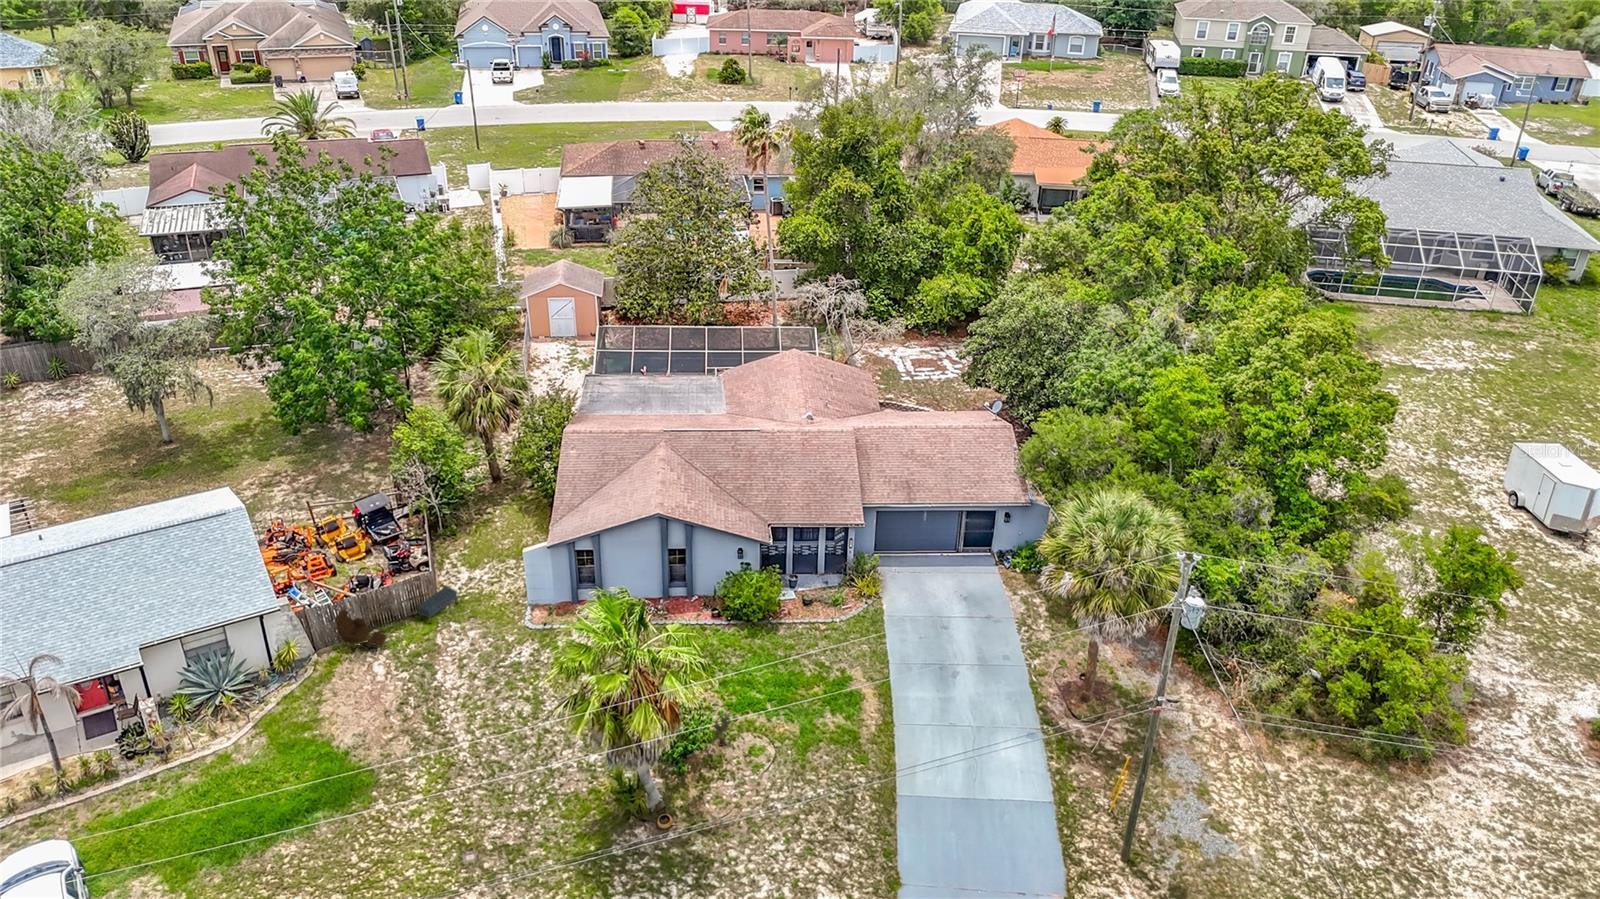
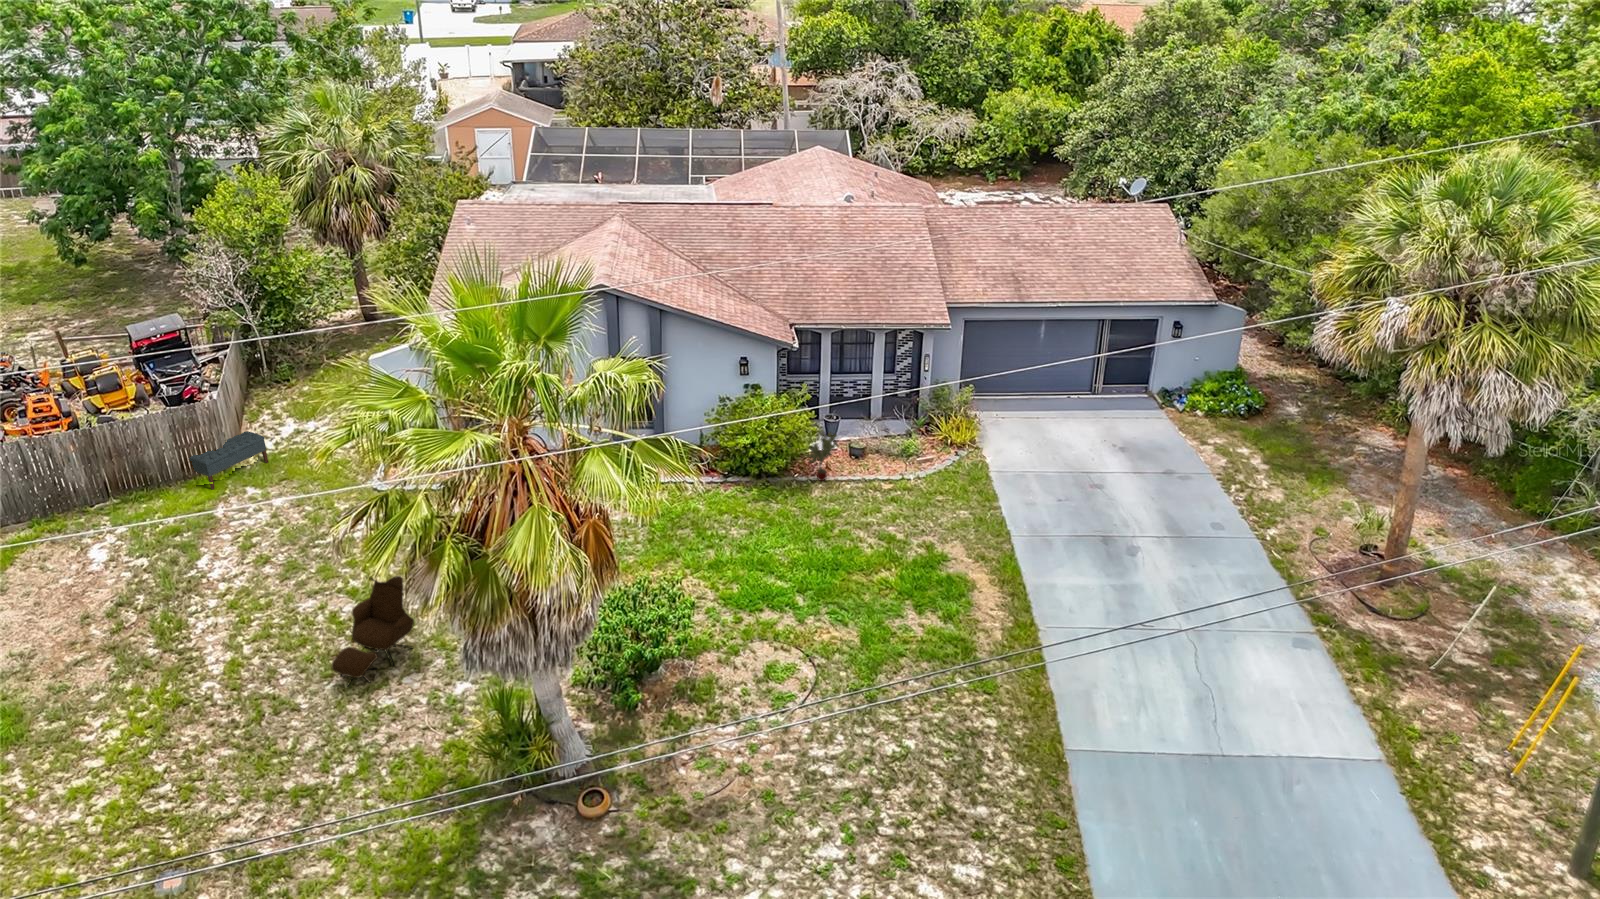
lounge chair: present [335,610,387,650] -> present [332,576,414,686]
potted tree: present [712,714,731,746] -> present [807,430,837,481]

